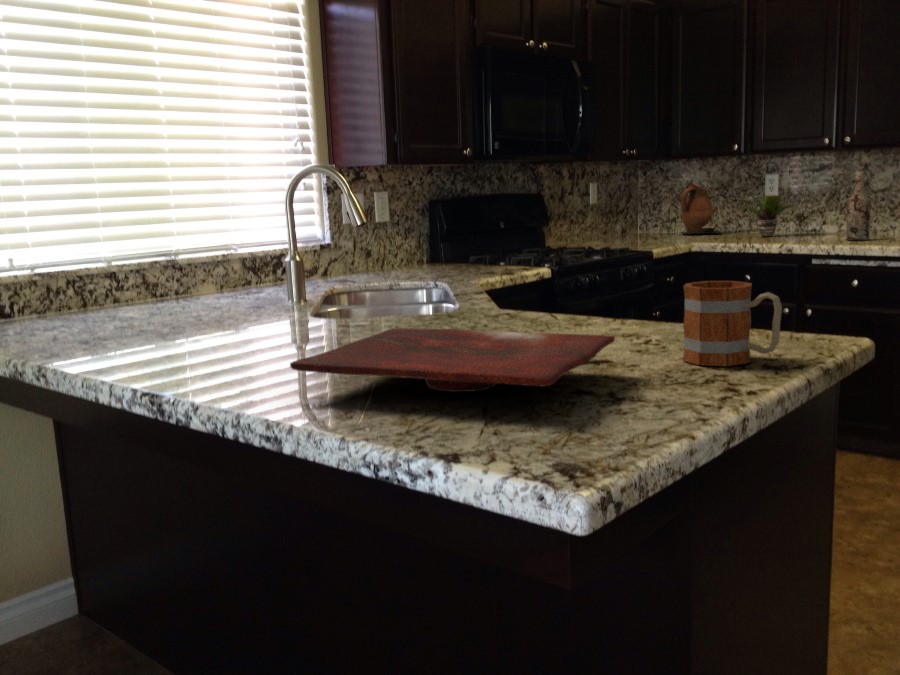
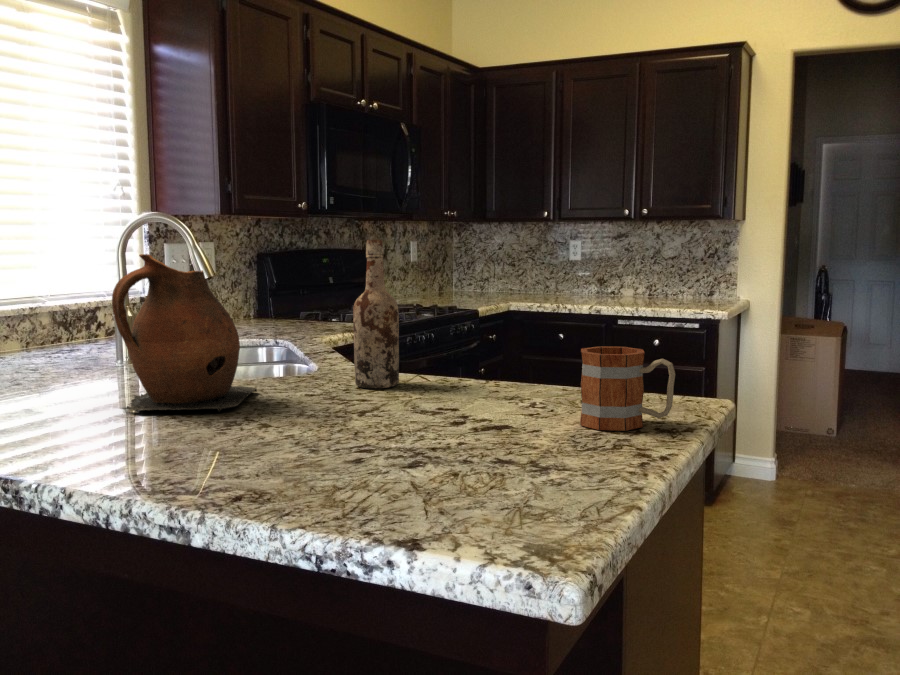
wine bottle: present [846,169,871,241] -> present [353,239,399,388]
ceramic pitcher: present [681,183,721,234] -> present [112,254,257,412]
potted plant: present [740,192,794,237] -> none [548,255,601,298]
cutting board: present [290,328,615,392] -> none [187,396,524,465]

